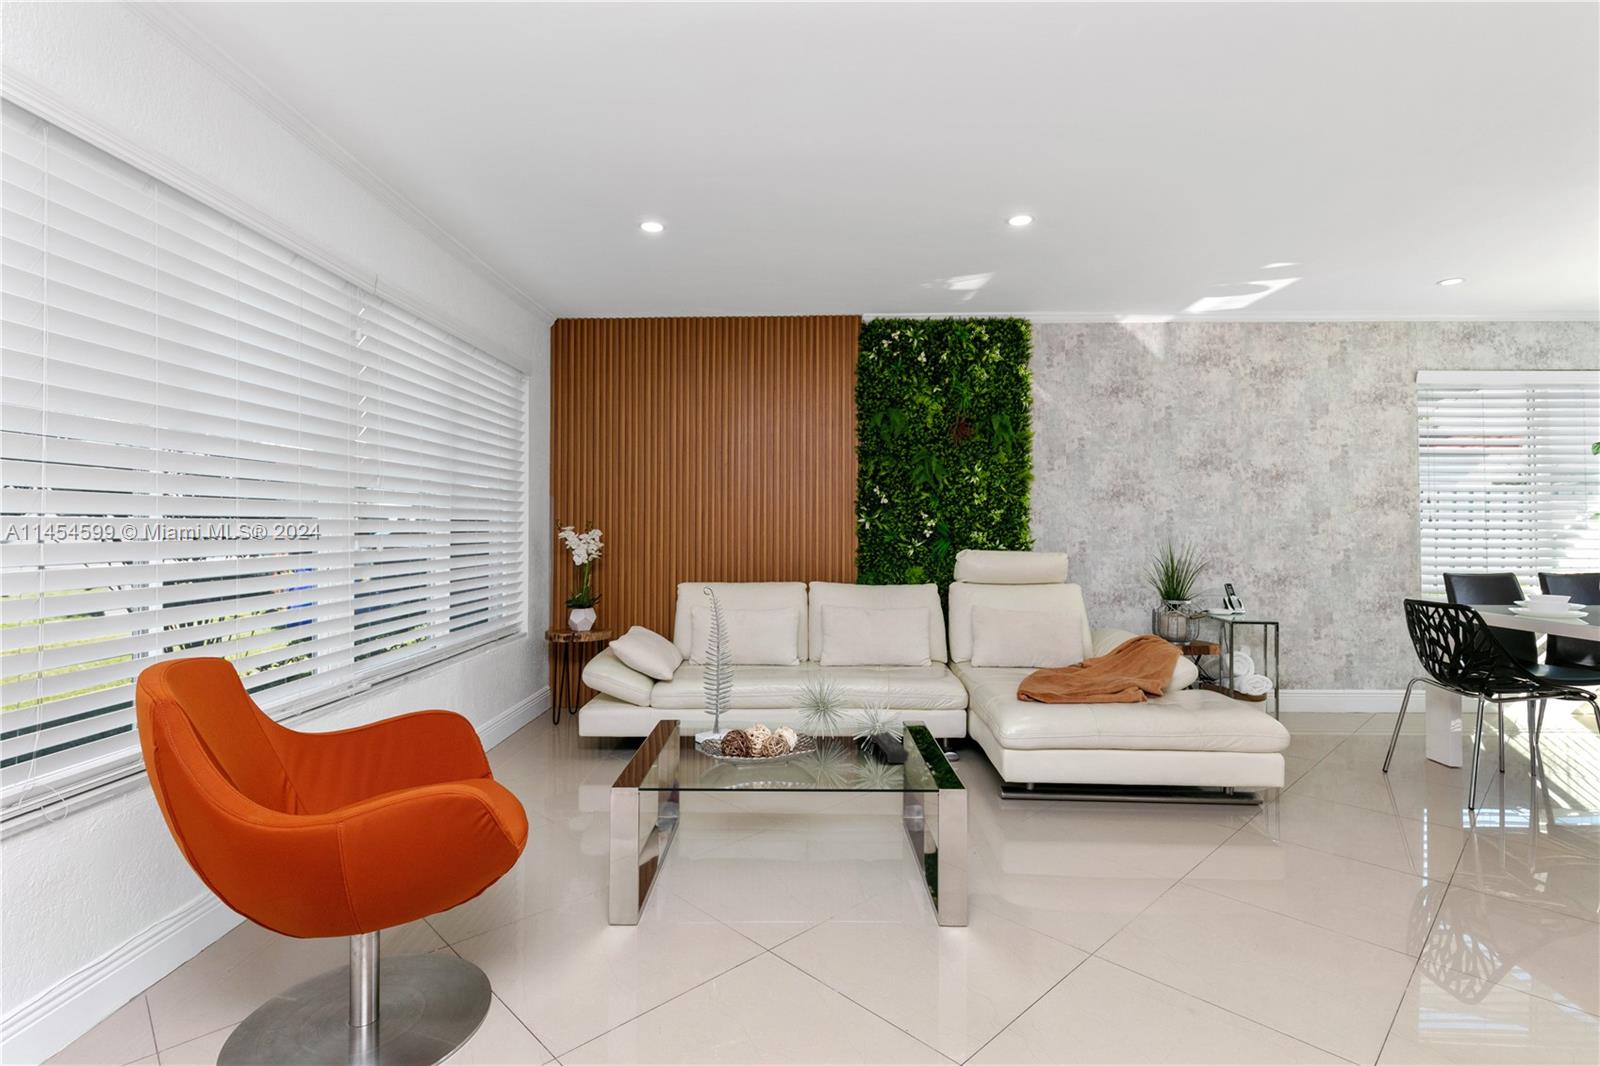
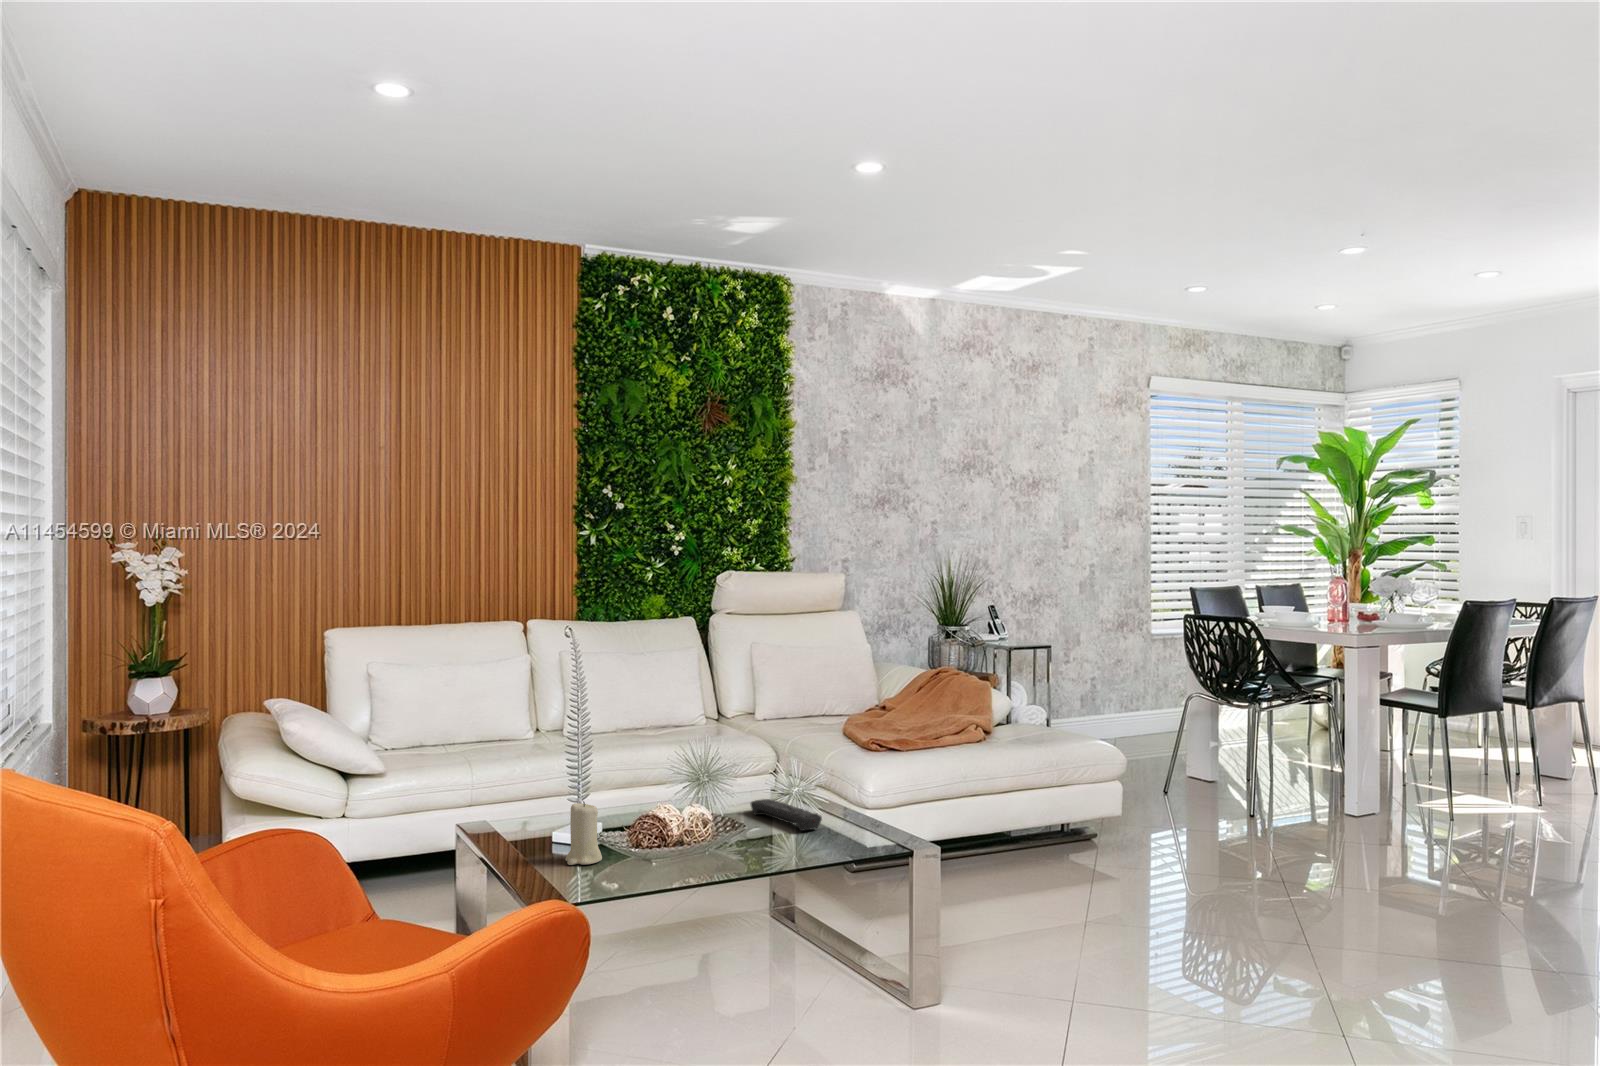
candle: none [680,715,710,765] -> present [565,801,602,865]

